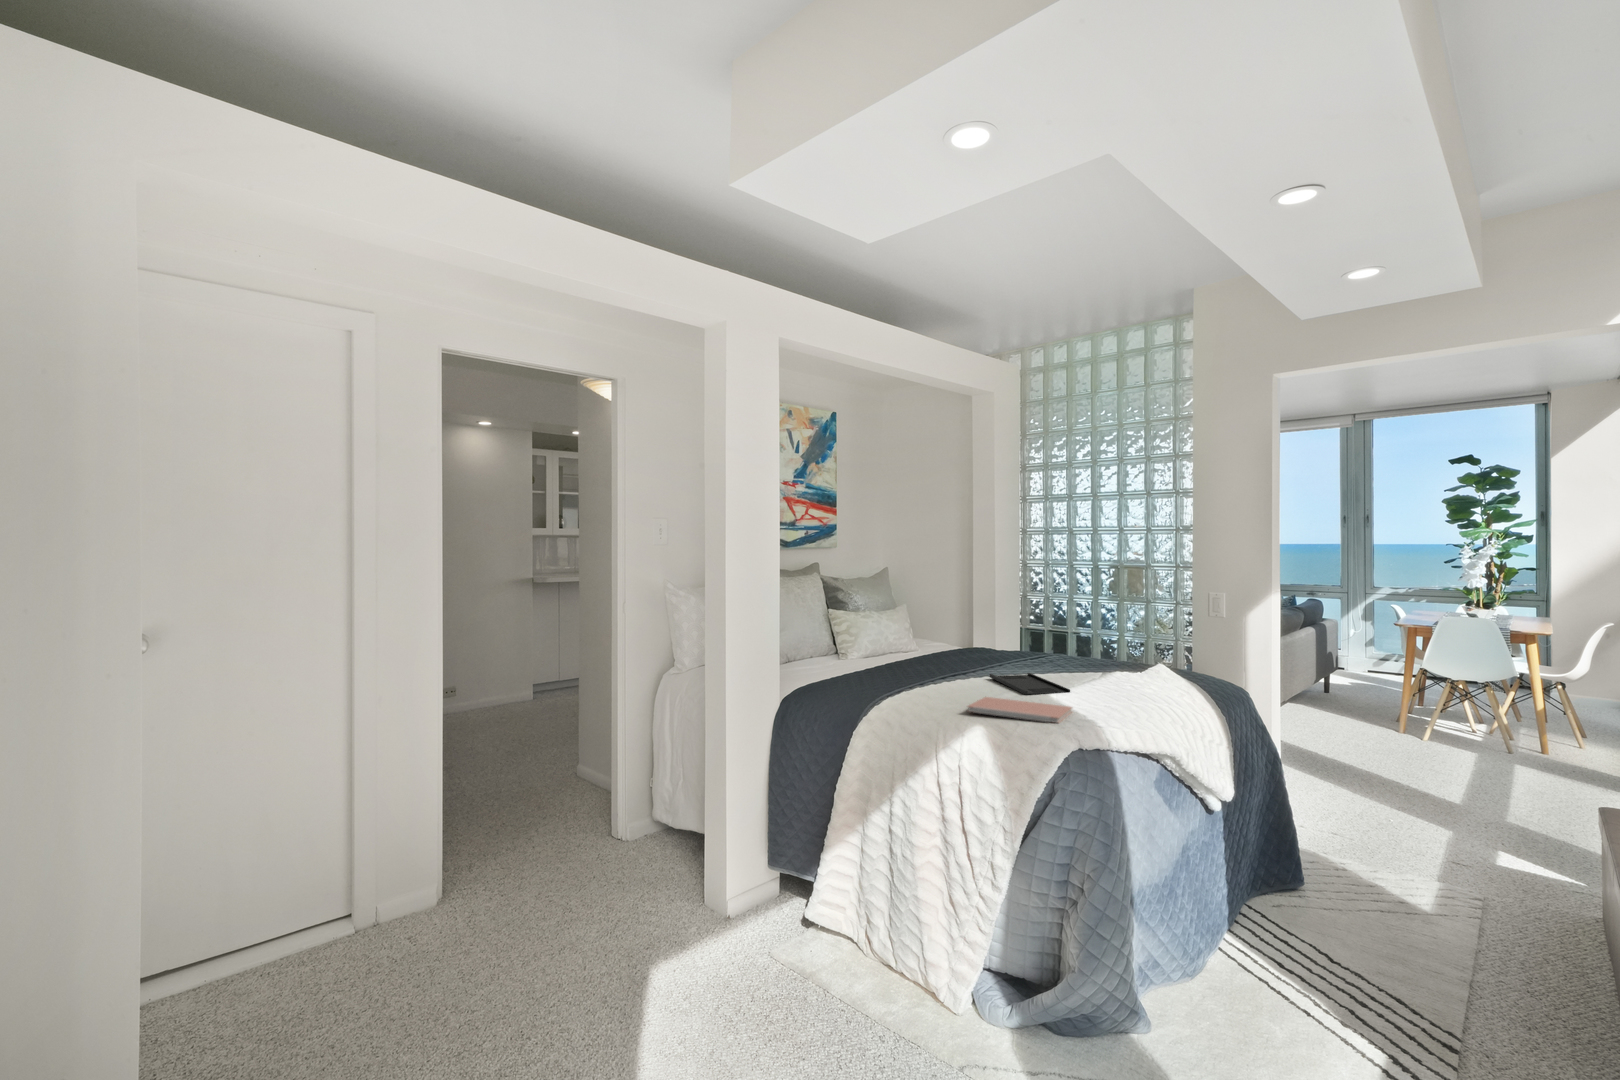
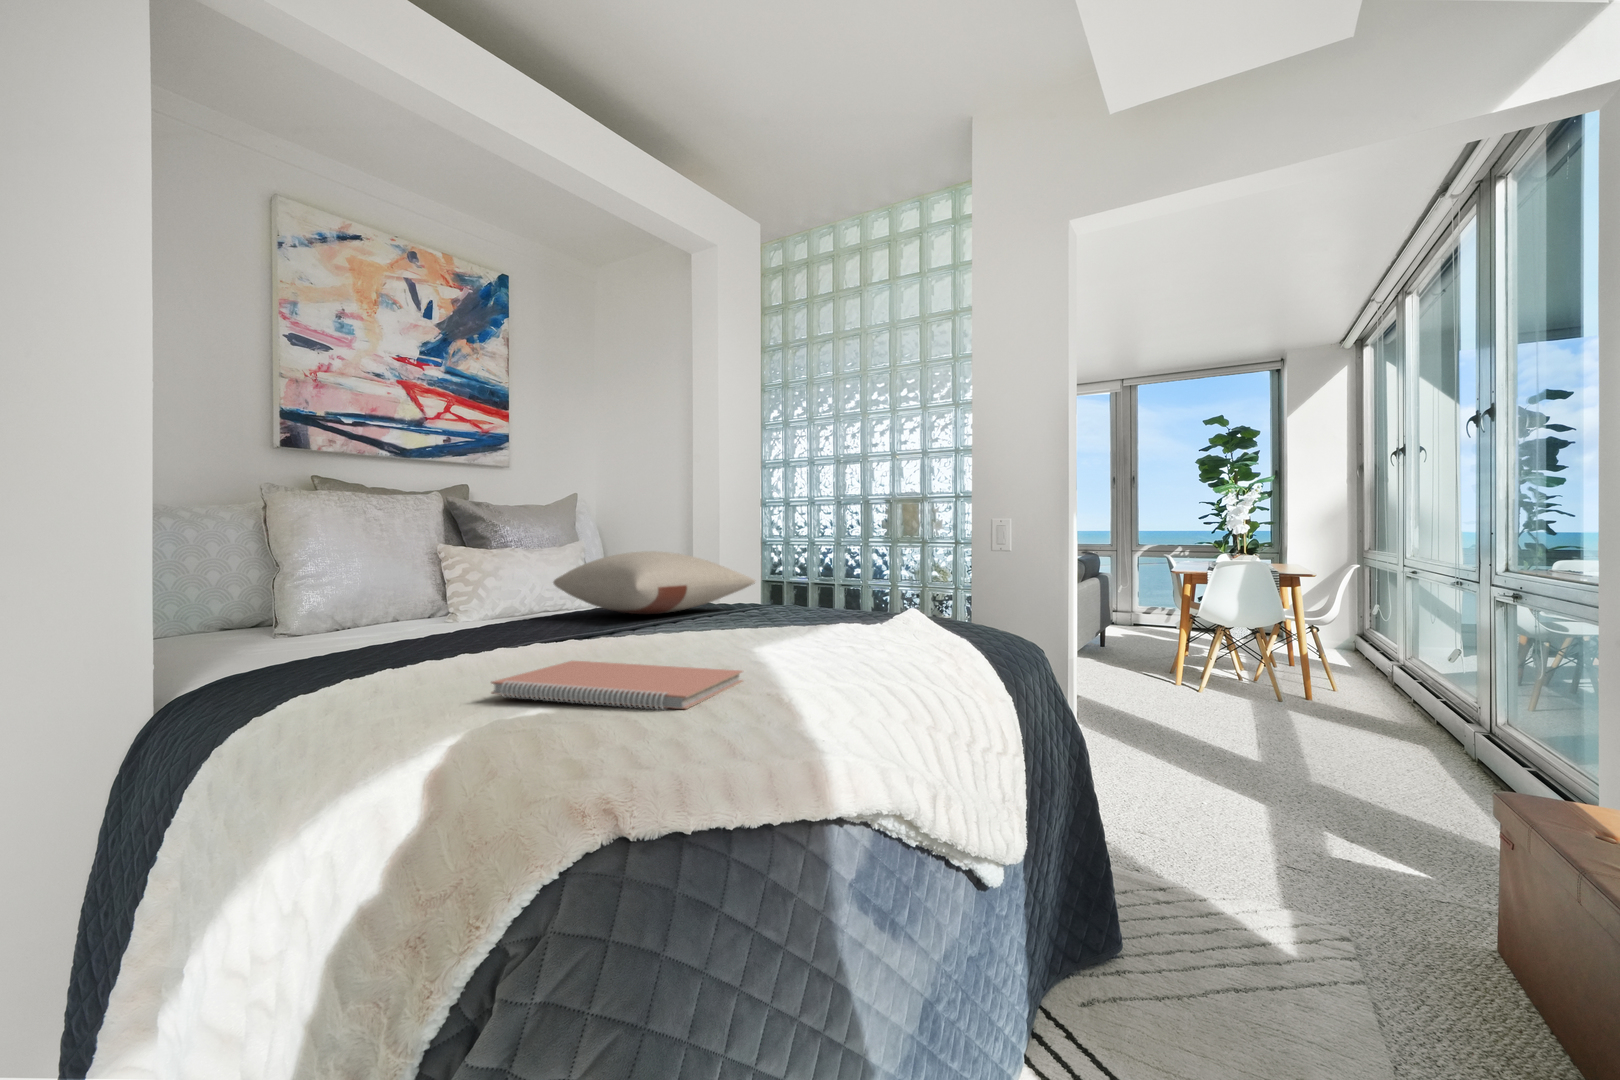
pillow: none [910,622,1037,661] -> present [553,551,755,614]
tray: present [990,673,1070,695] -> none [646,622,769,655]

